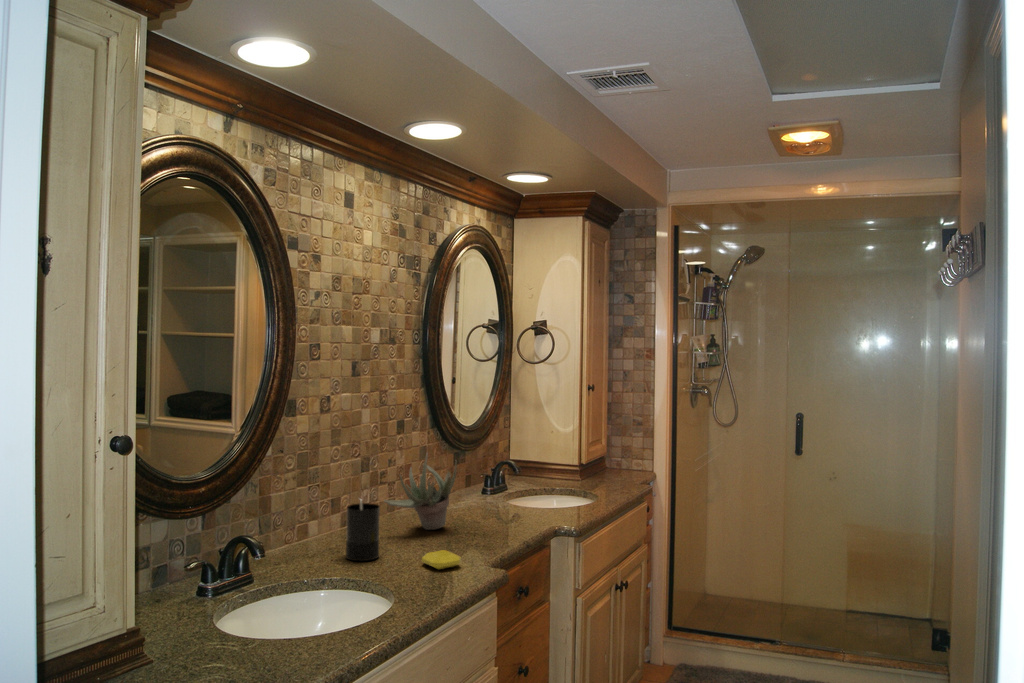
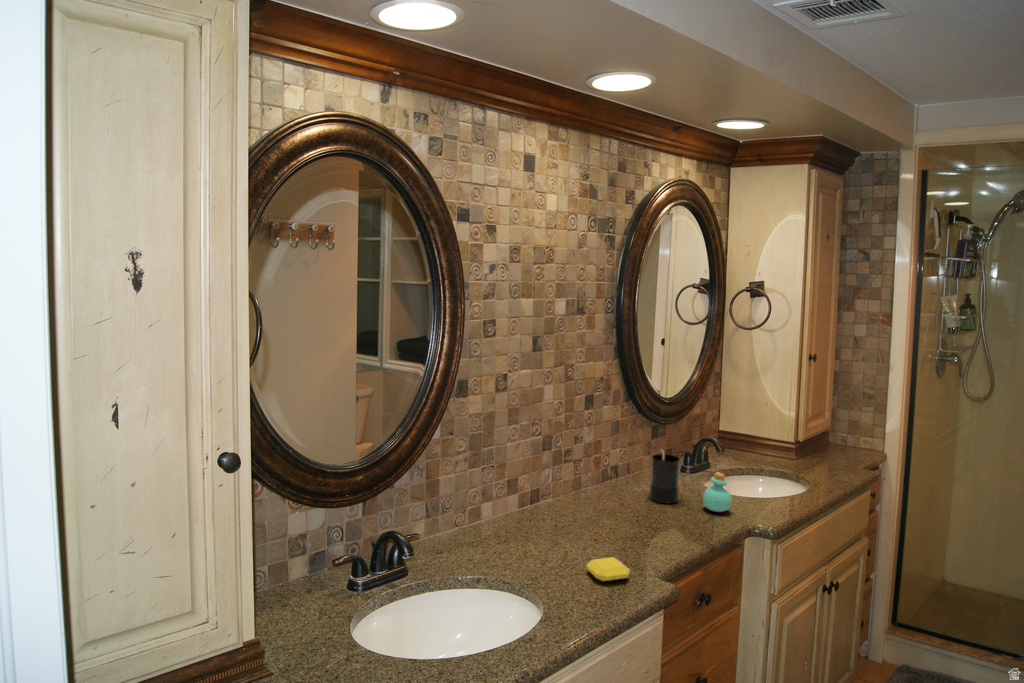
succulent plant: present [384,453,457,530] -> none [558,438,639,519]
perfume bottle: none [511,483,536,519] -> present [703,472,732,512]
candle: present [346,499,380,561] -> present [650,452,680,503]

